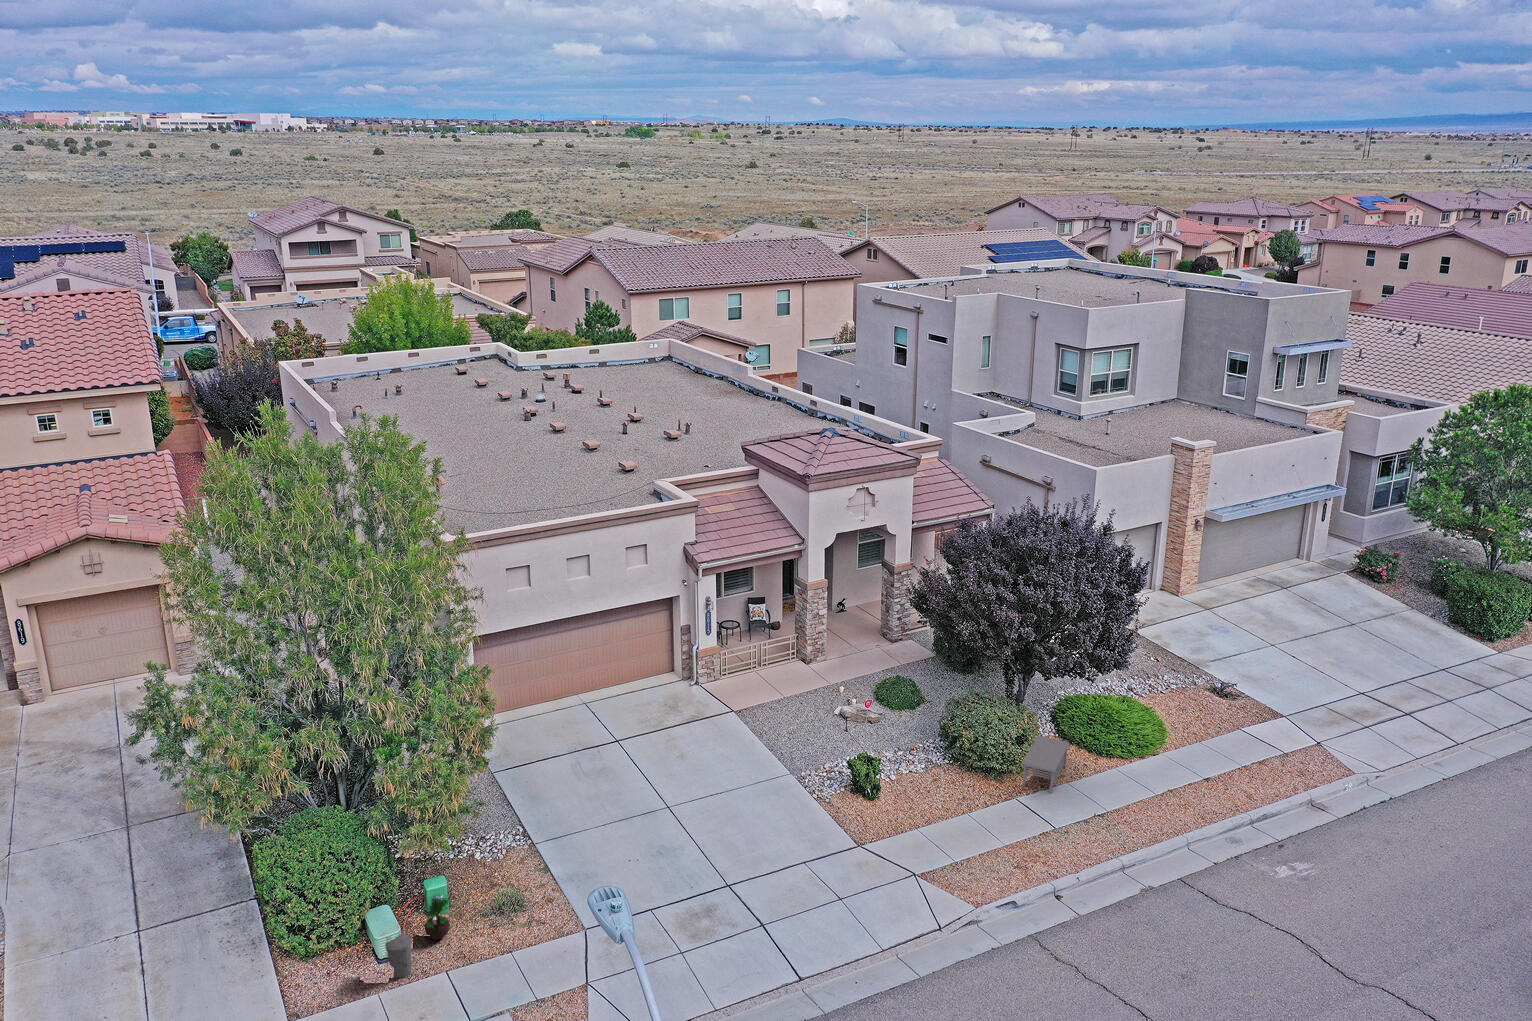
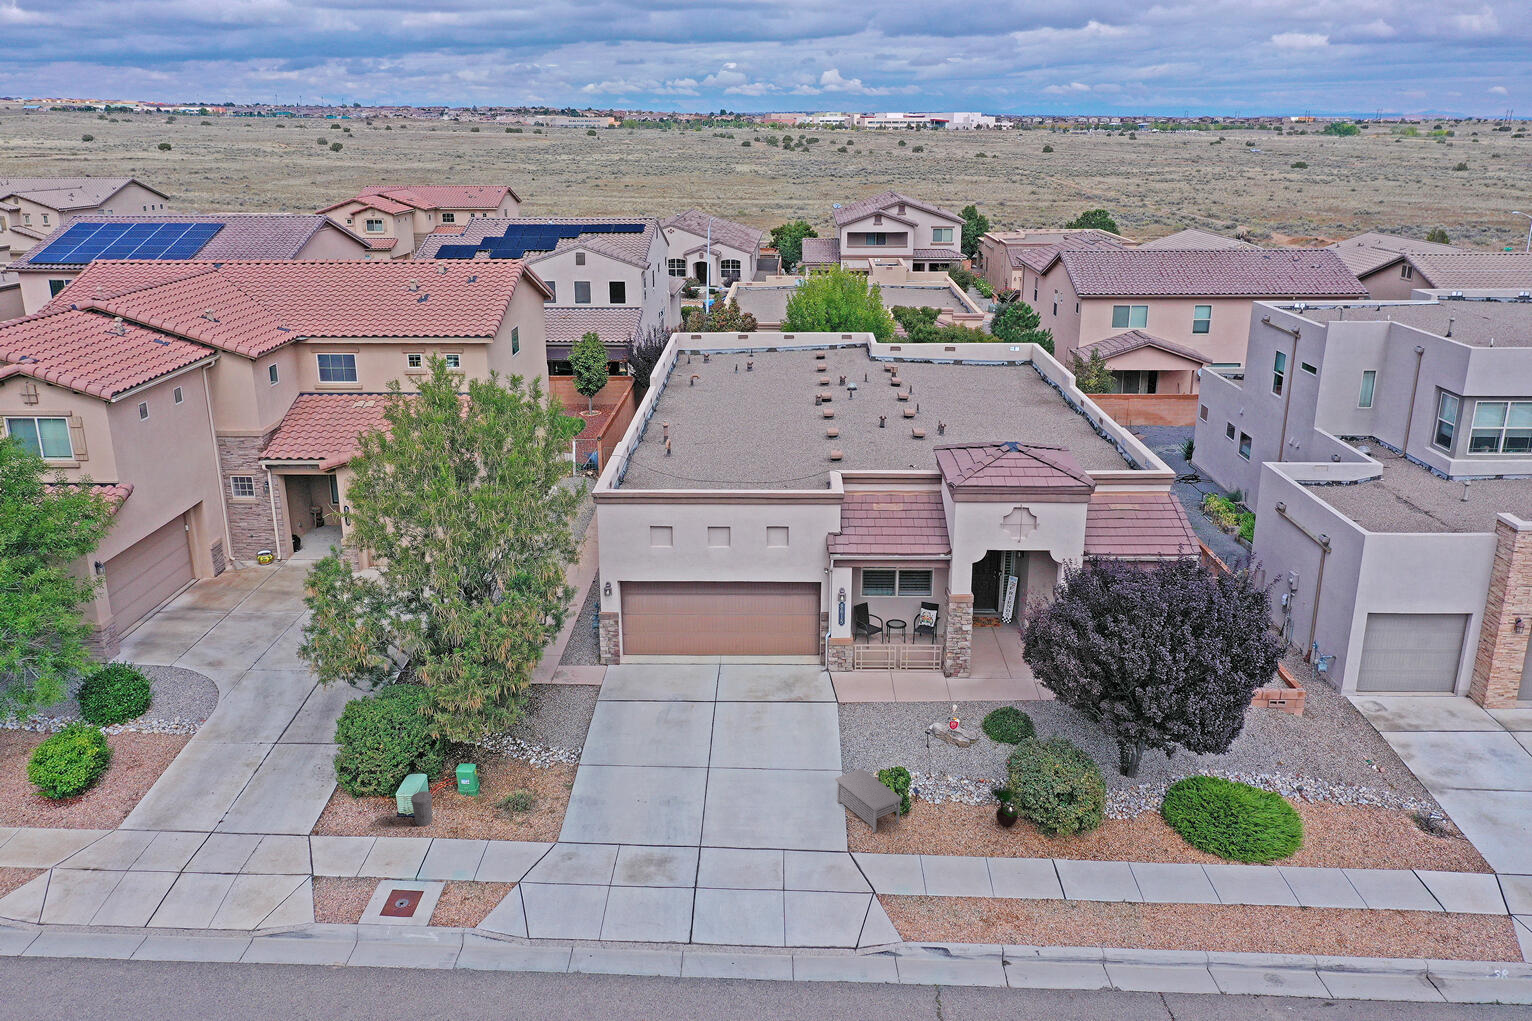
storage bench: present [1022,735,1069,793] -> present [835,769,902,833]
potted tree: present [425,895,451,939] -> present [990,786,1018,826]

